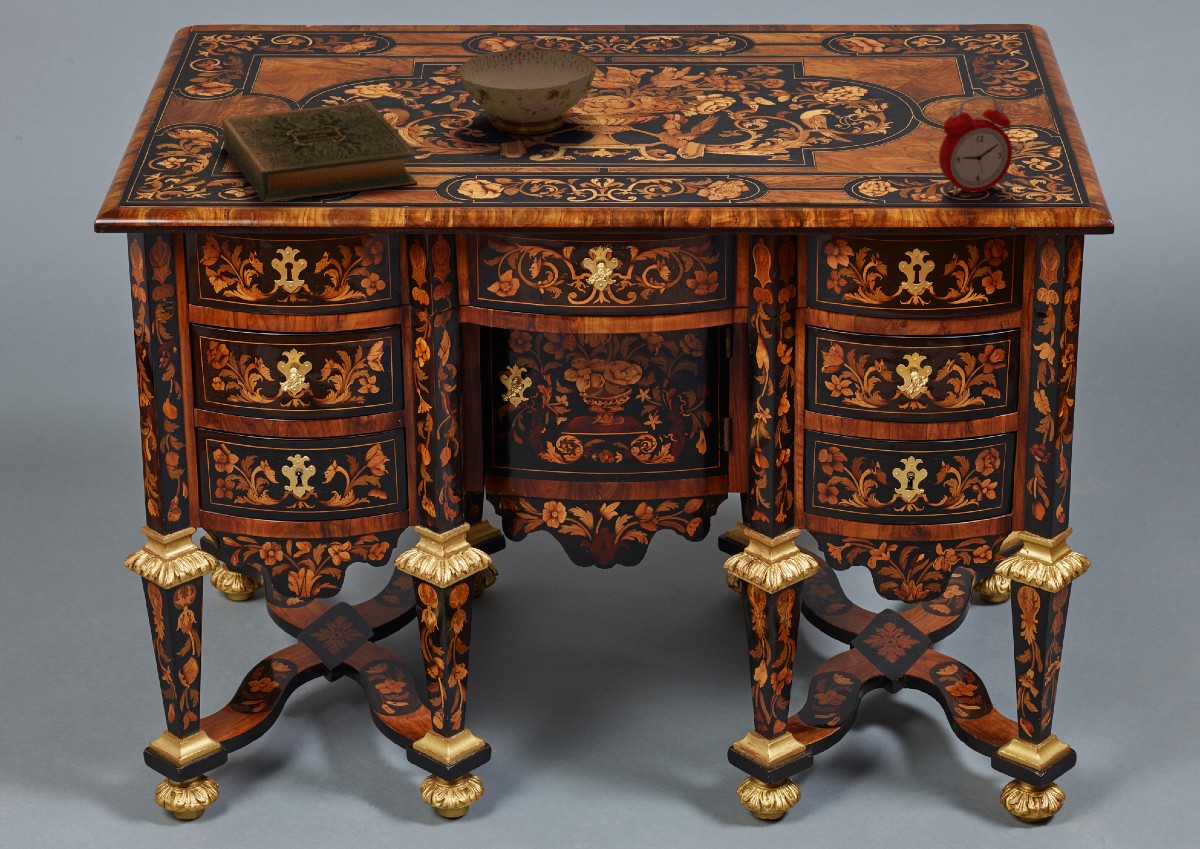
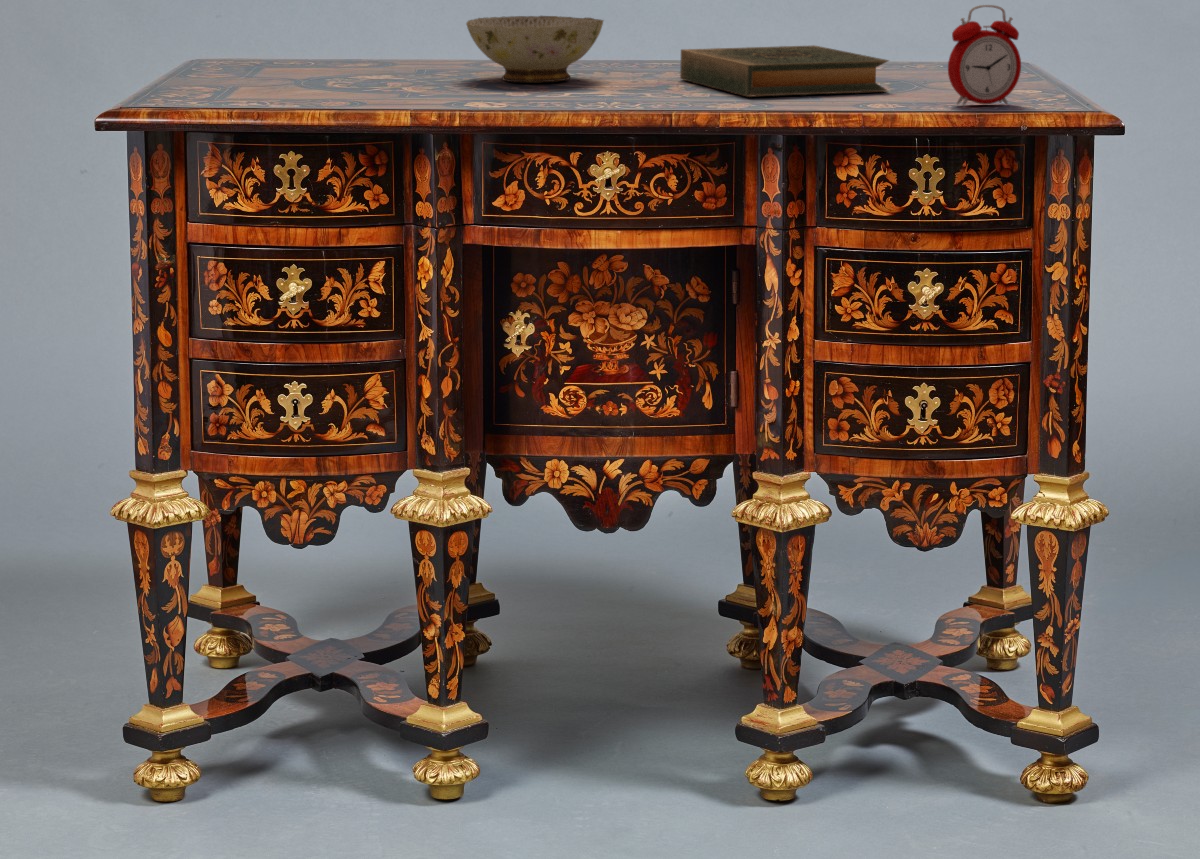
hardback book: present [222,101,417,202] -> present [680,45,888,97]

